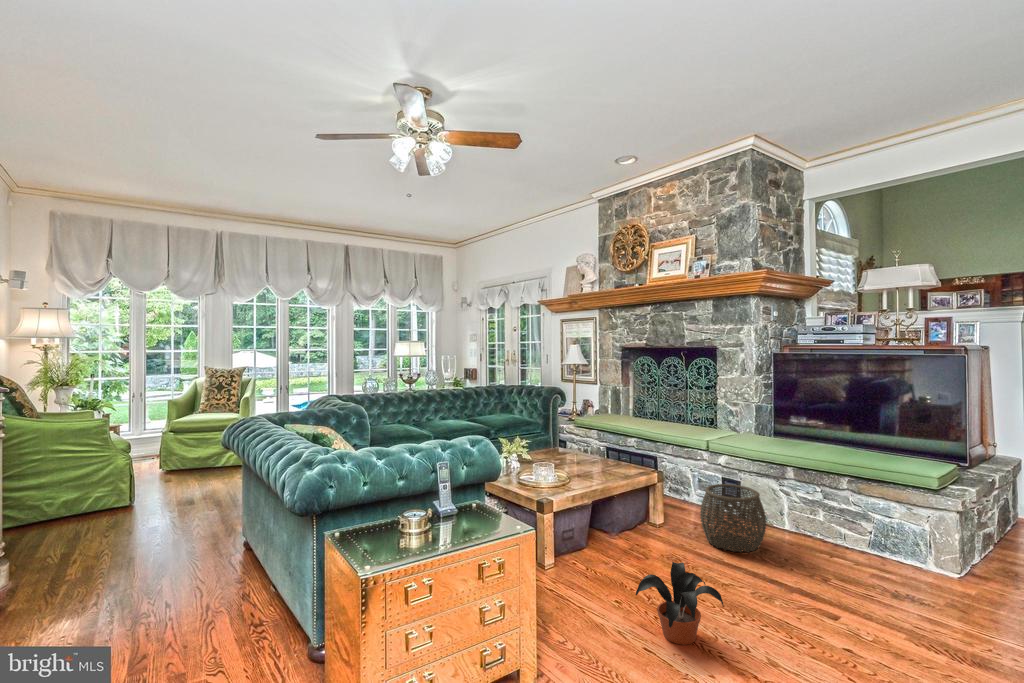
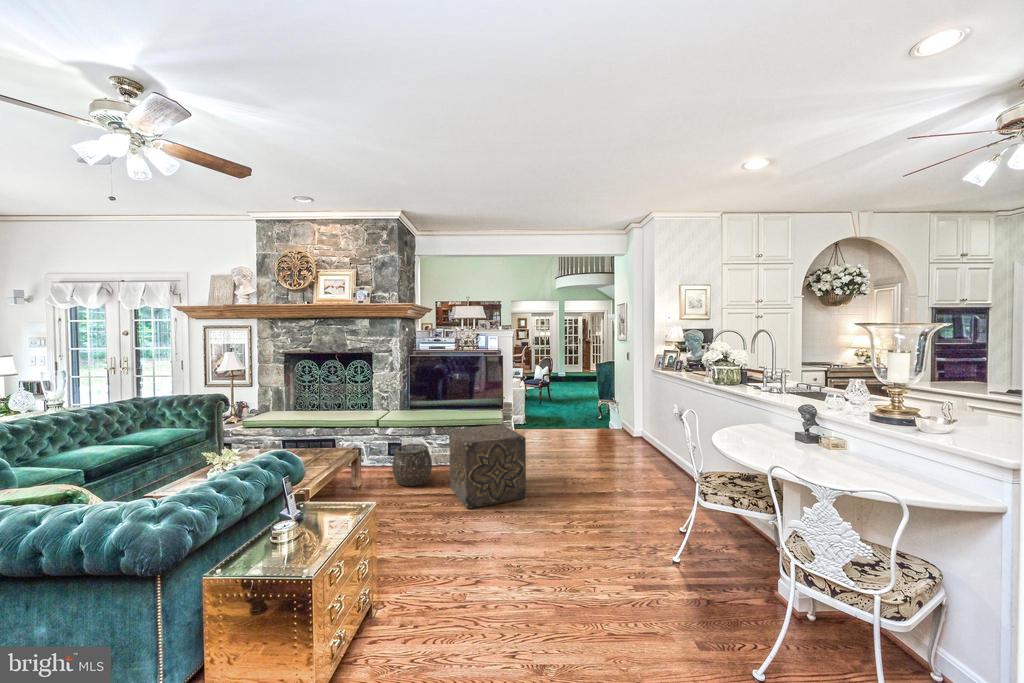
ottoman: none [777,474,934,657] -> present [449,425,526,509]
potted plant: present [636,562,723,645] -> none [403,493,454,540]

